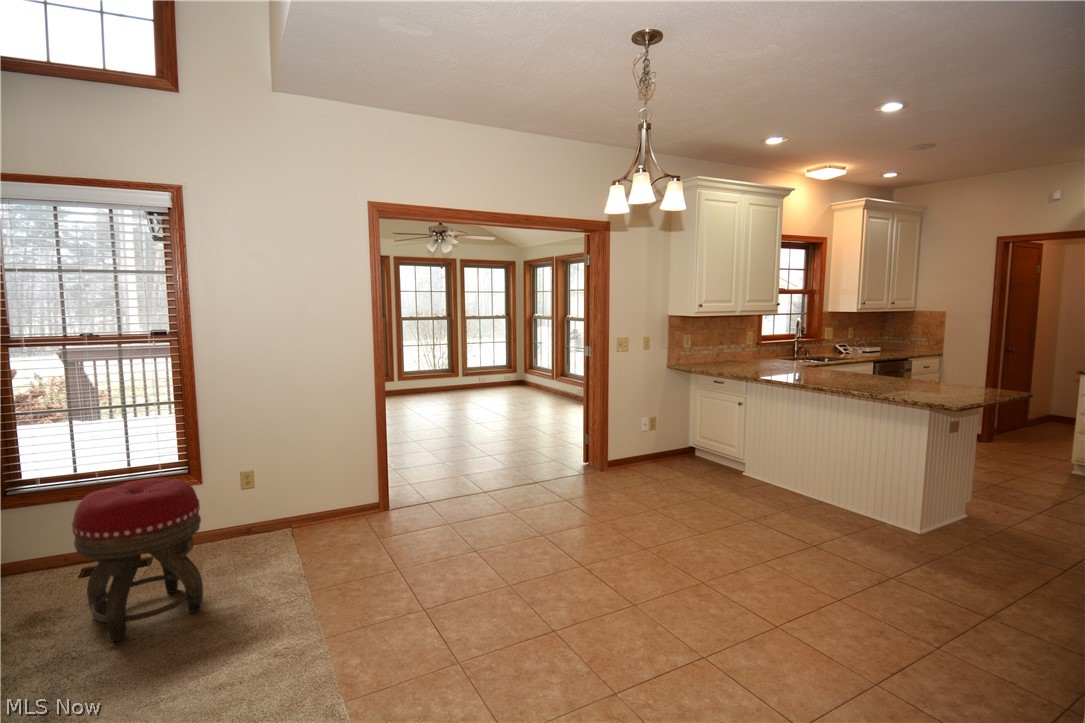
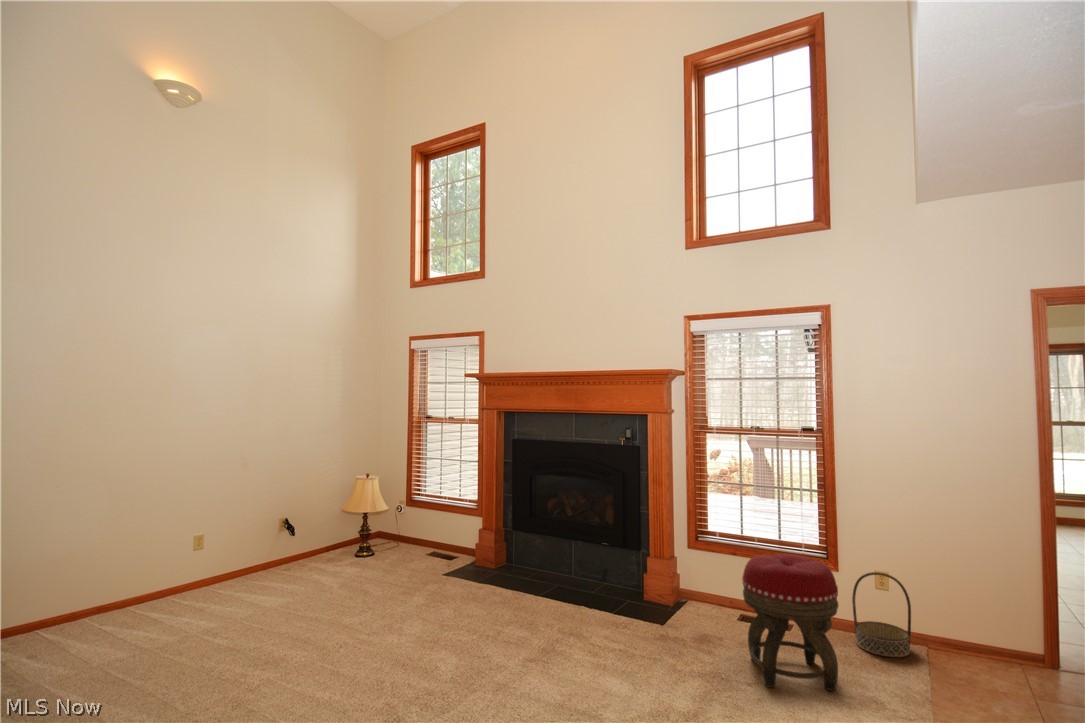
basket: none [219,473,277,556] -> present [852,572,911,658]

